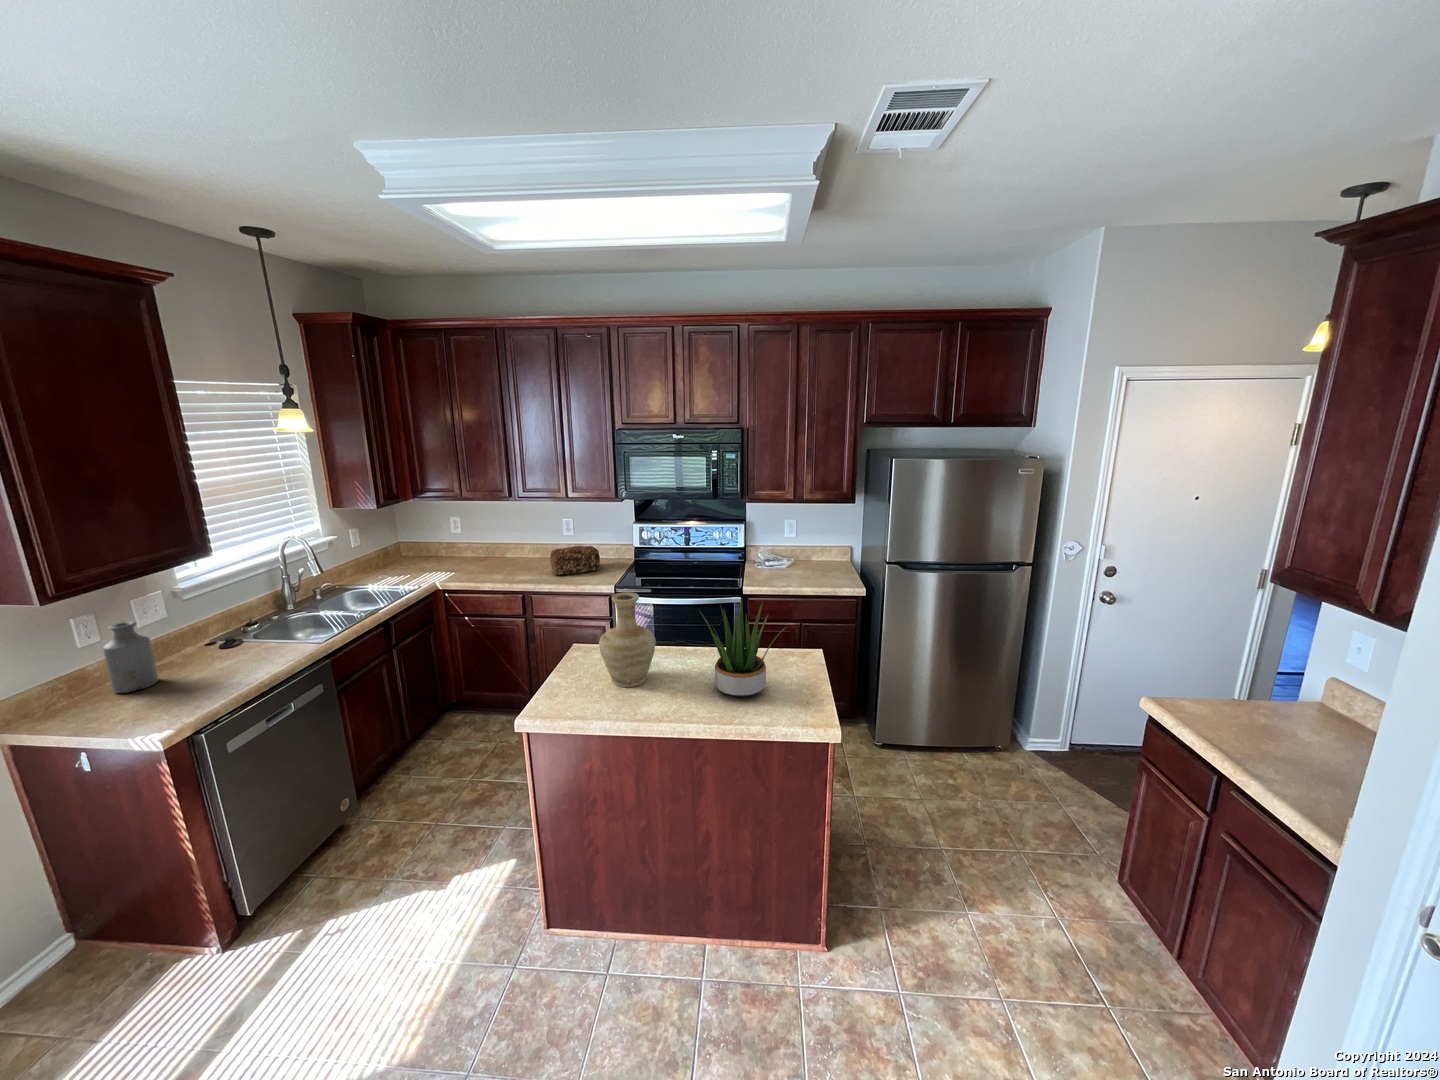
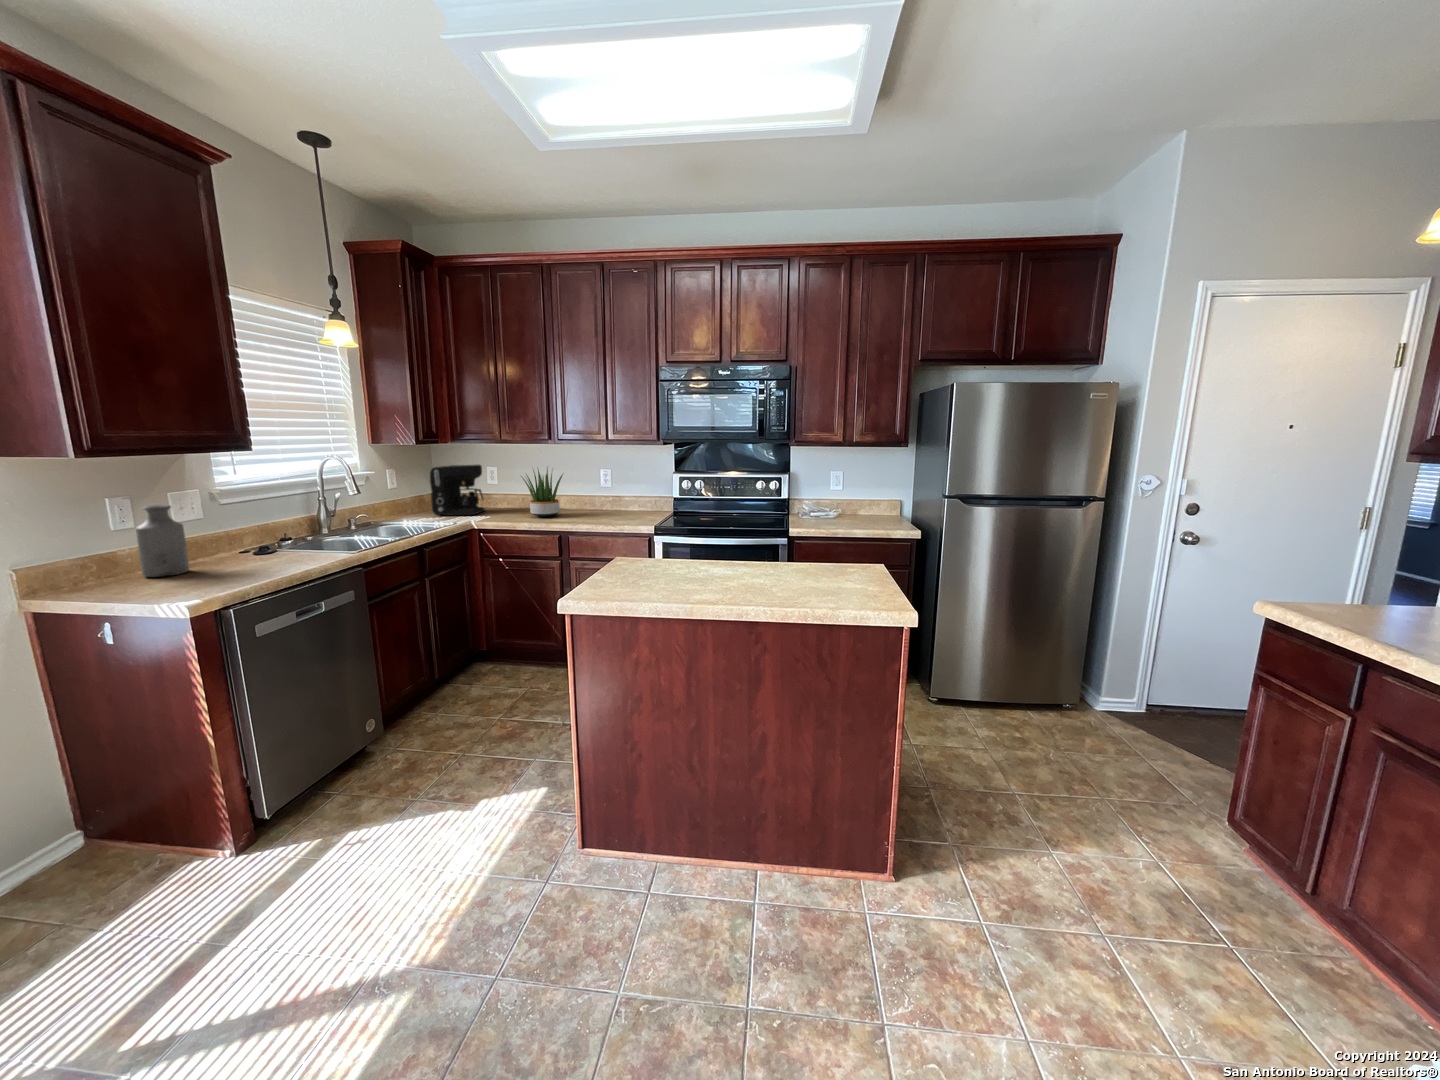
coffee maker: none [393,517,450,570] -> present [430,464,485,515]
bread loaf: present [550,546,600,575] -> none [587,493,638,520]
vase: present [599,592,656,687] -> none [648,476,709,576]
potted plant: present [700,598,784,697] -> present [521,467,564,517]

